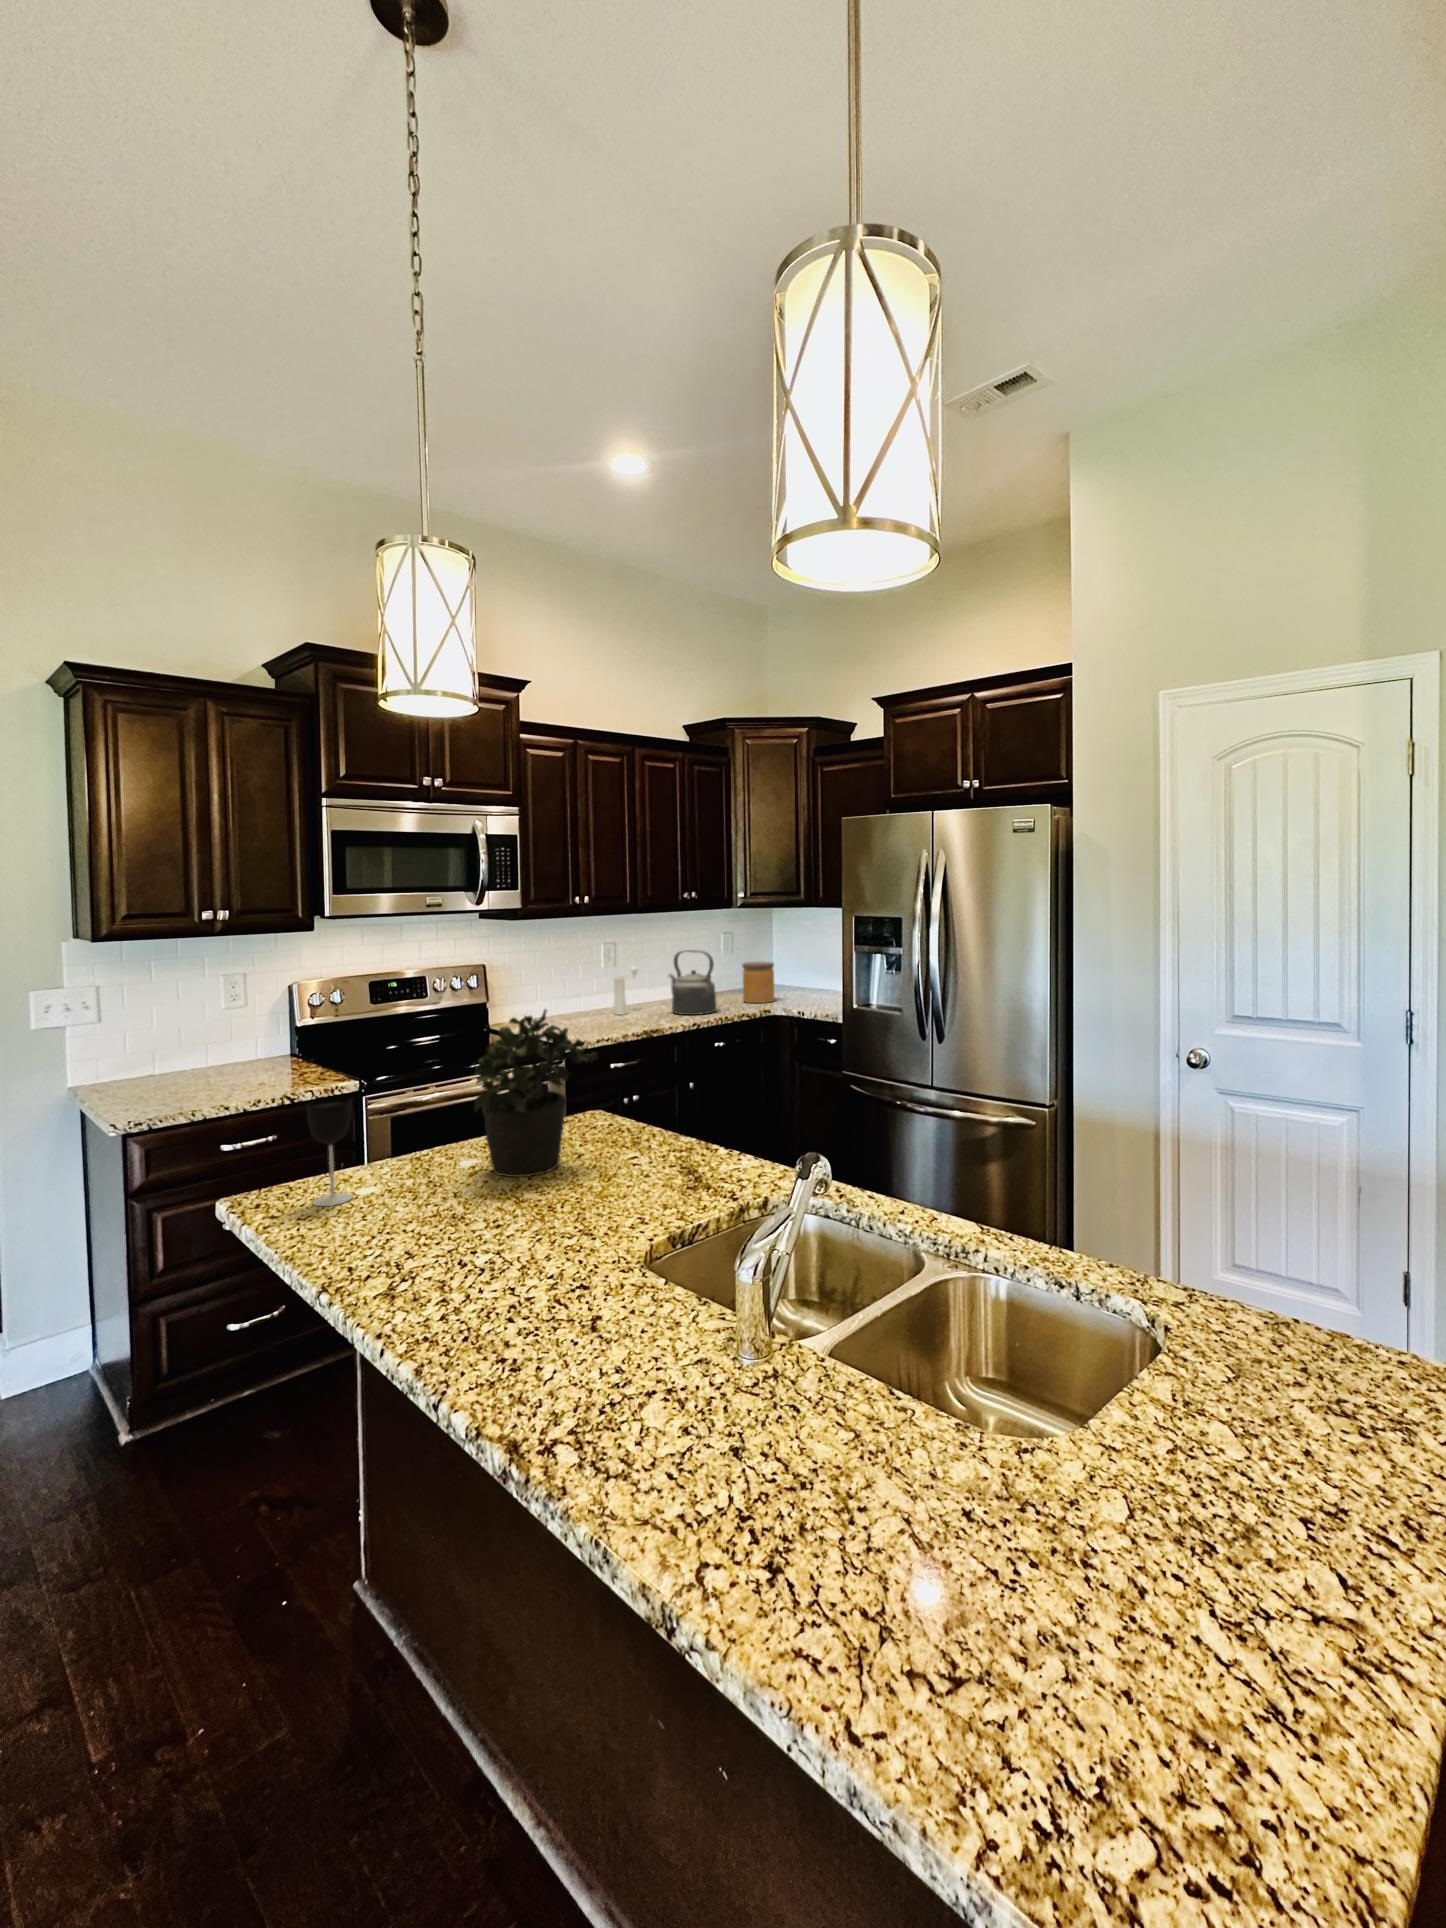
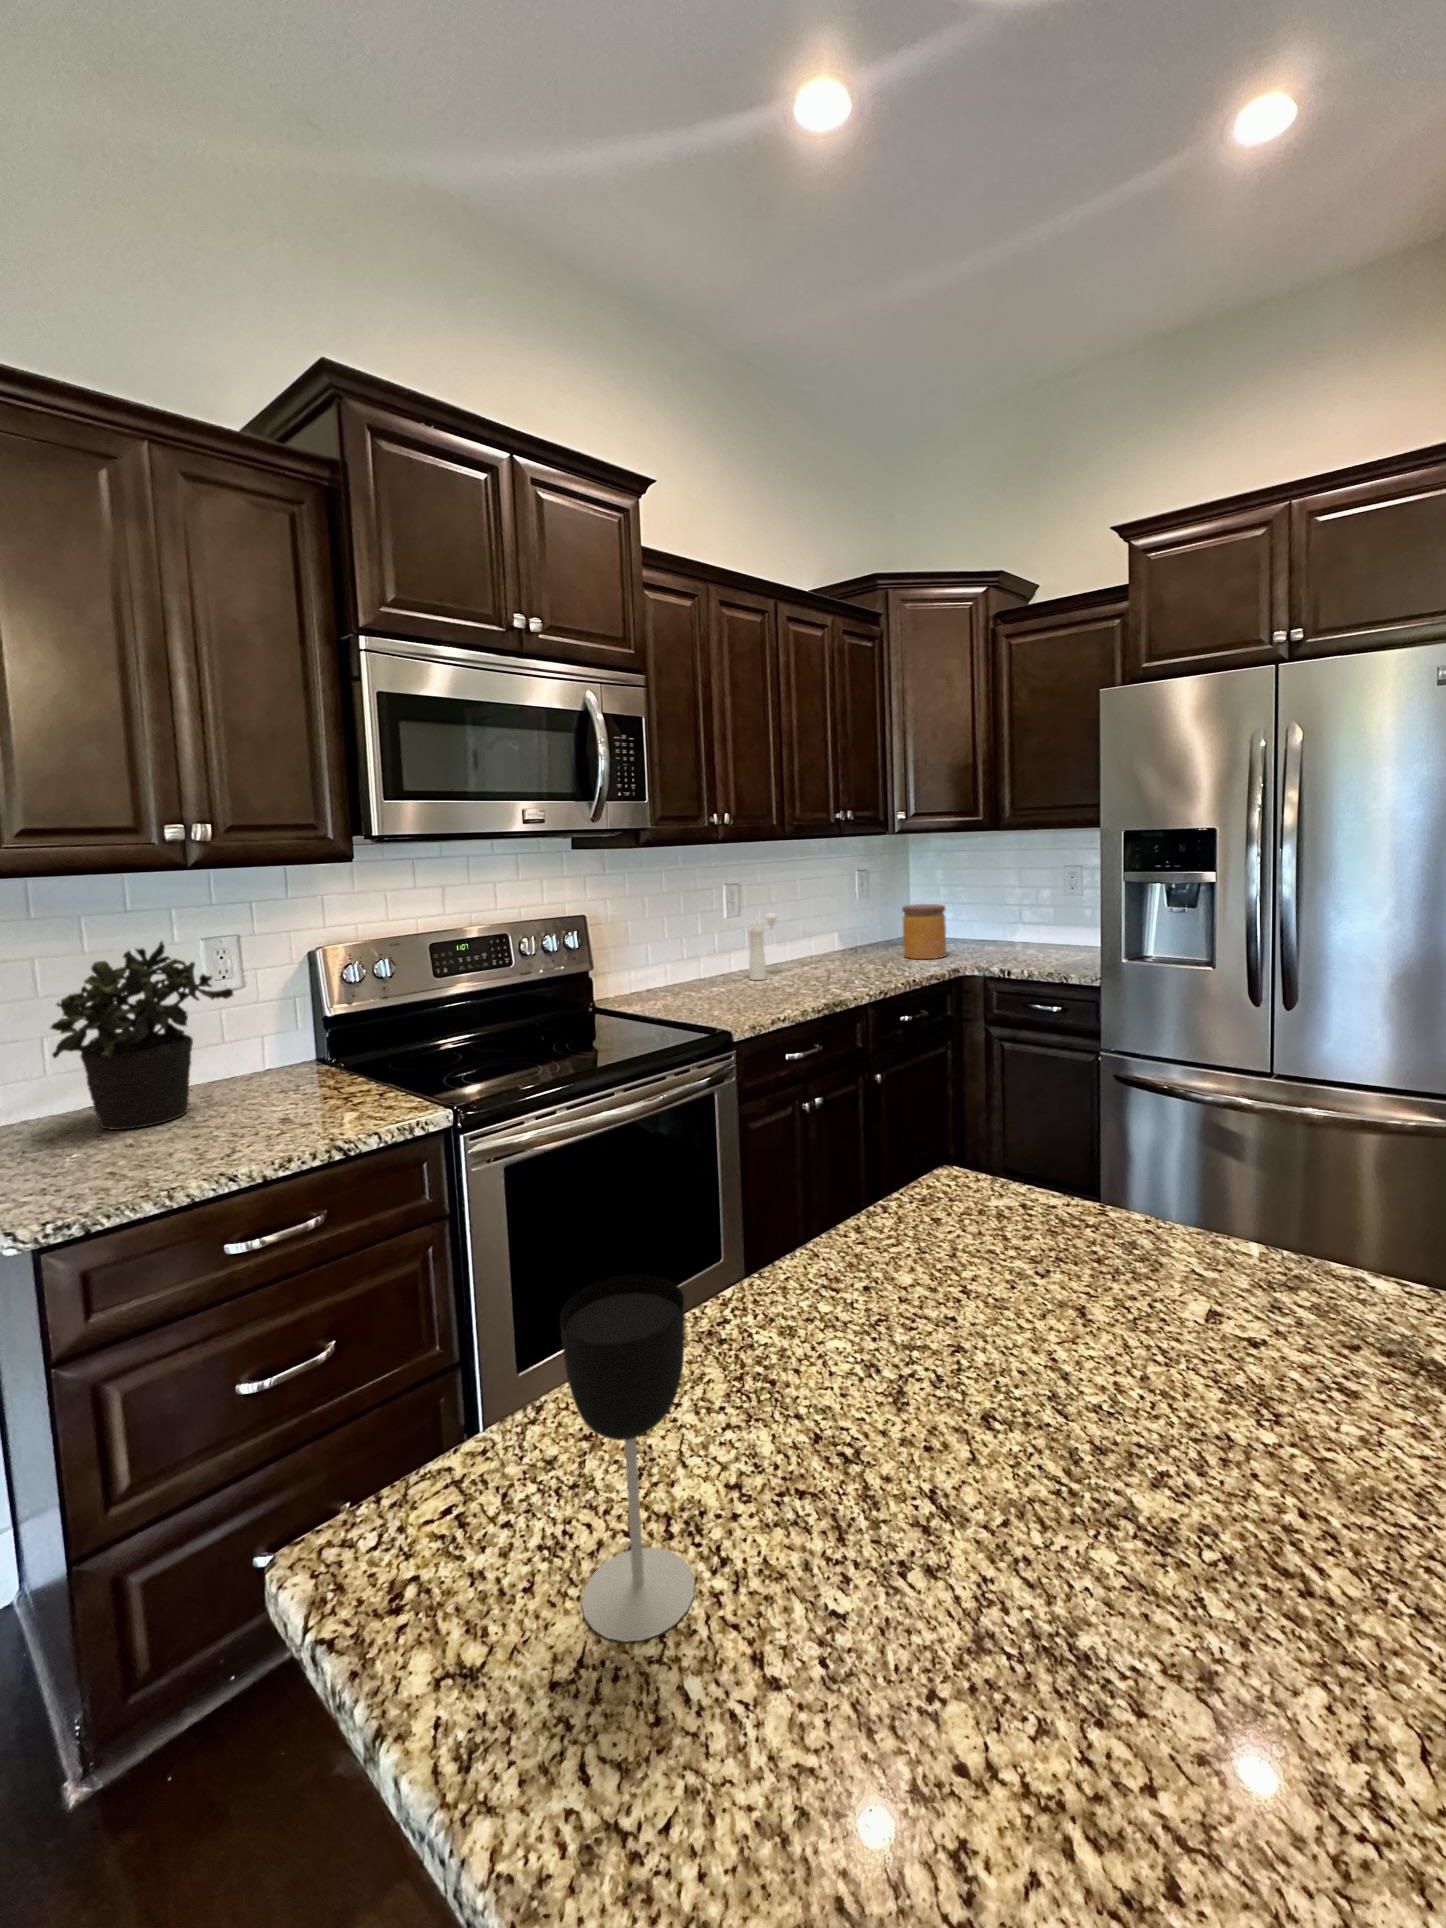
kettle: present [668,950,717,1015] -> none [817,889,889,978]
potted plant: present [474,1010,598,1177] -> present [51,941,233,1130]

